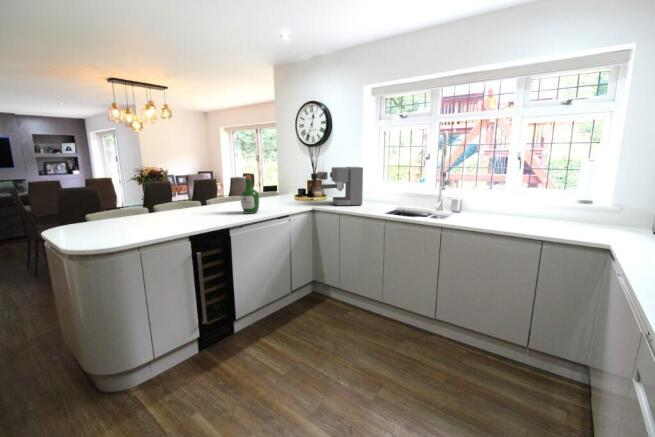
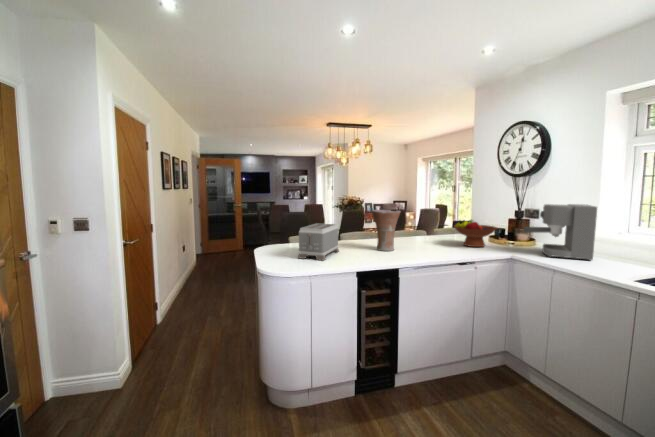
vase: none [193,175,223,215] -> present [372,210,400,251]
wine bottle: present [240,175,259,214] -> none [417,212,438,255]
fruit bowl: none [268,182,302,205] -> present [454,220,497,247]
toaster: none [112,192,162,232] -> present [298,223,339,260]

